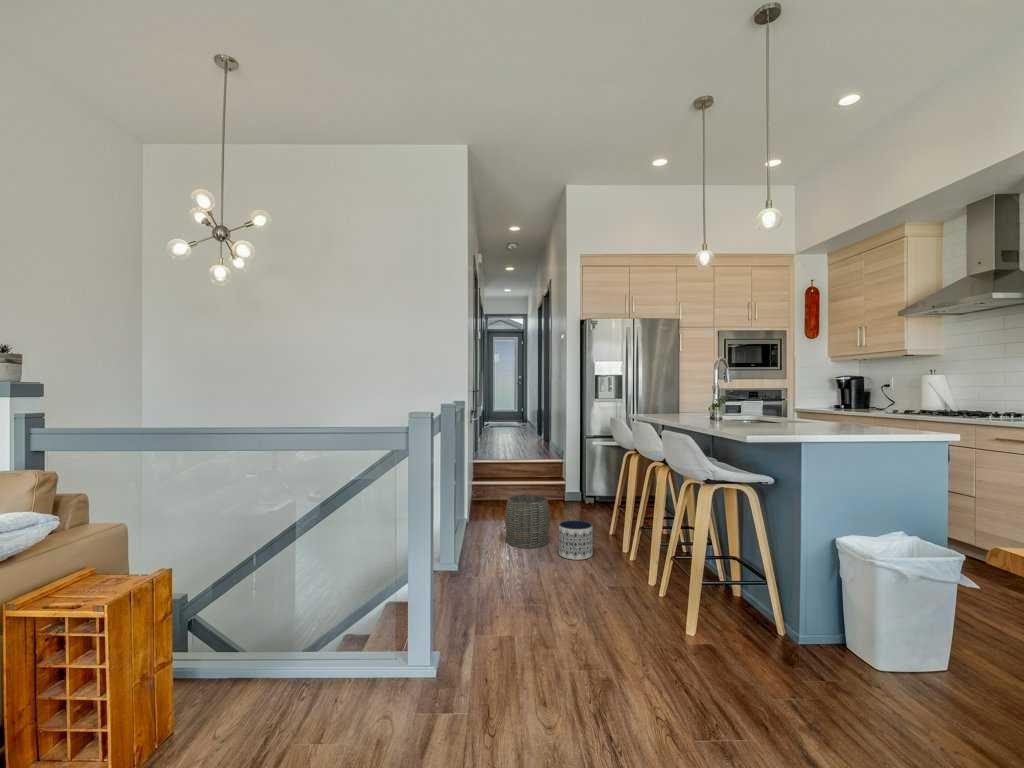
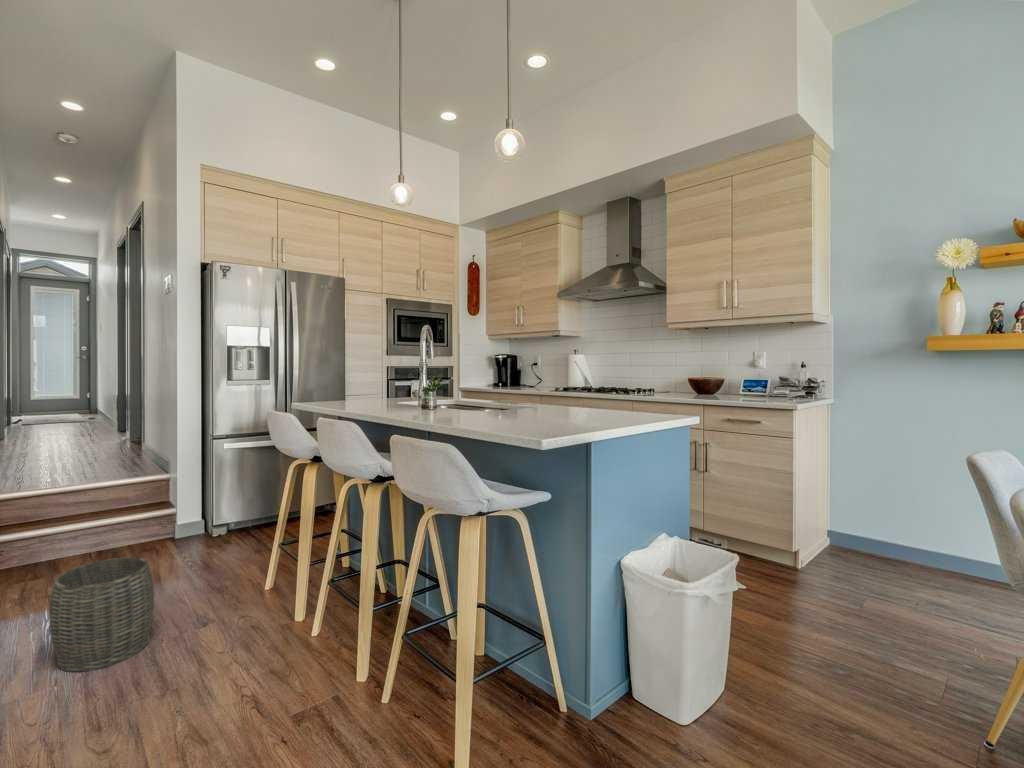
planter: present [559,520,592,560] -> none [176,589,243,667]

